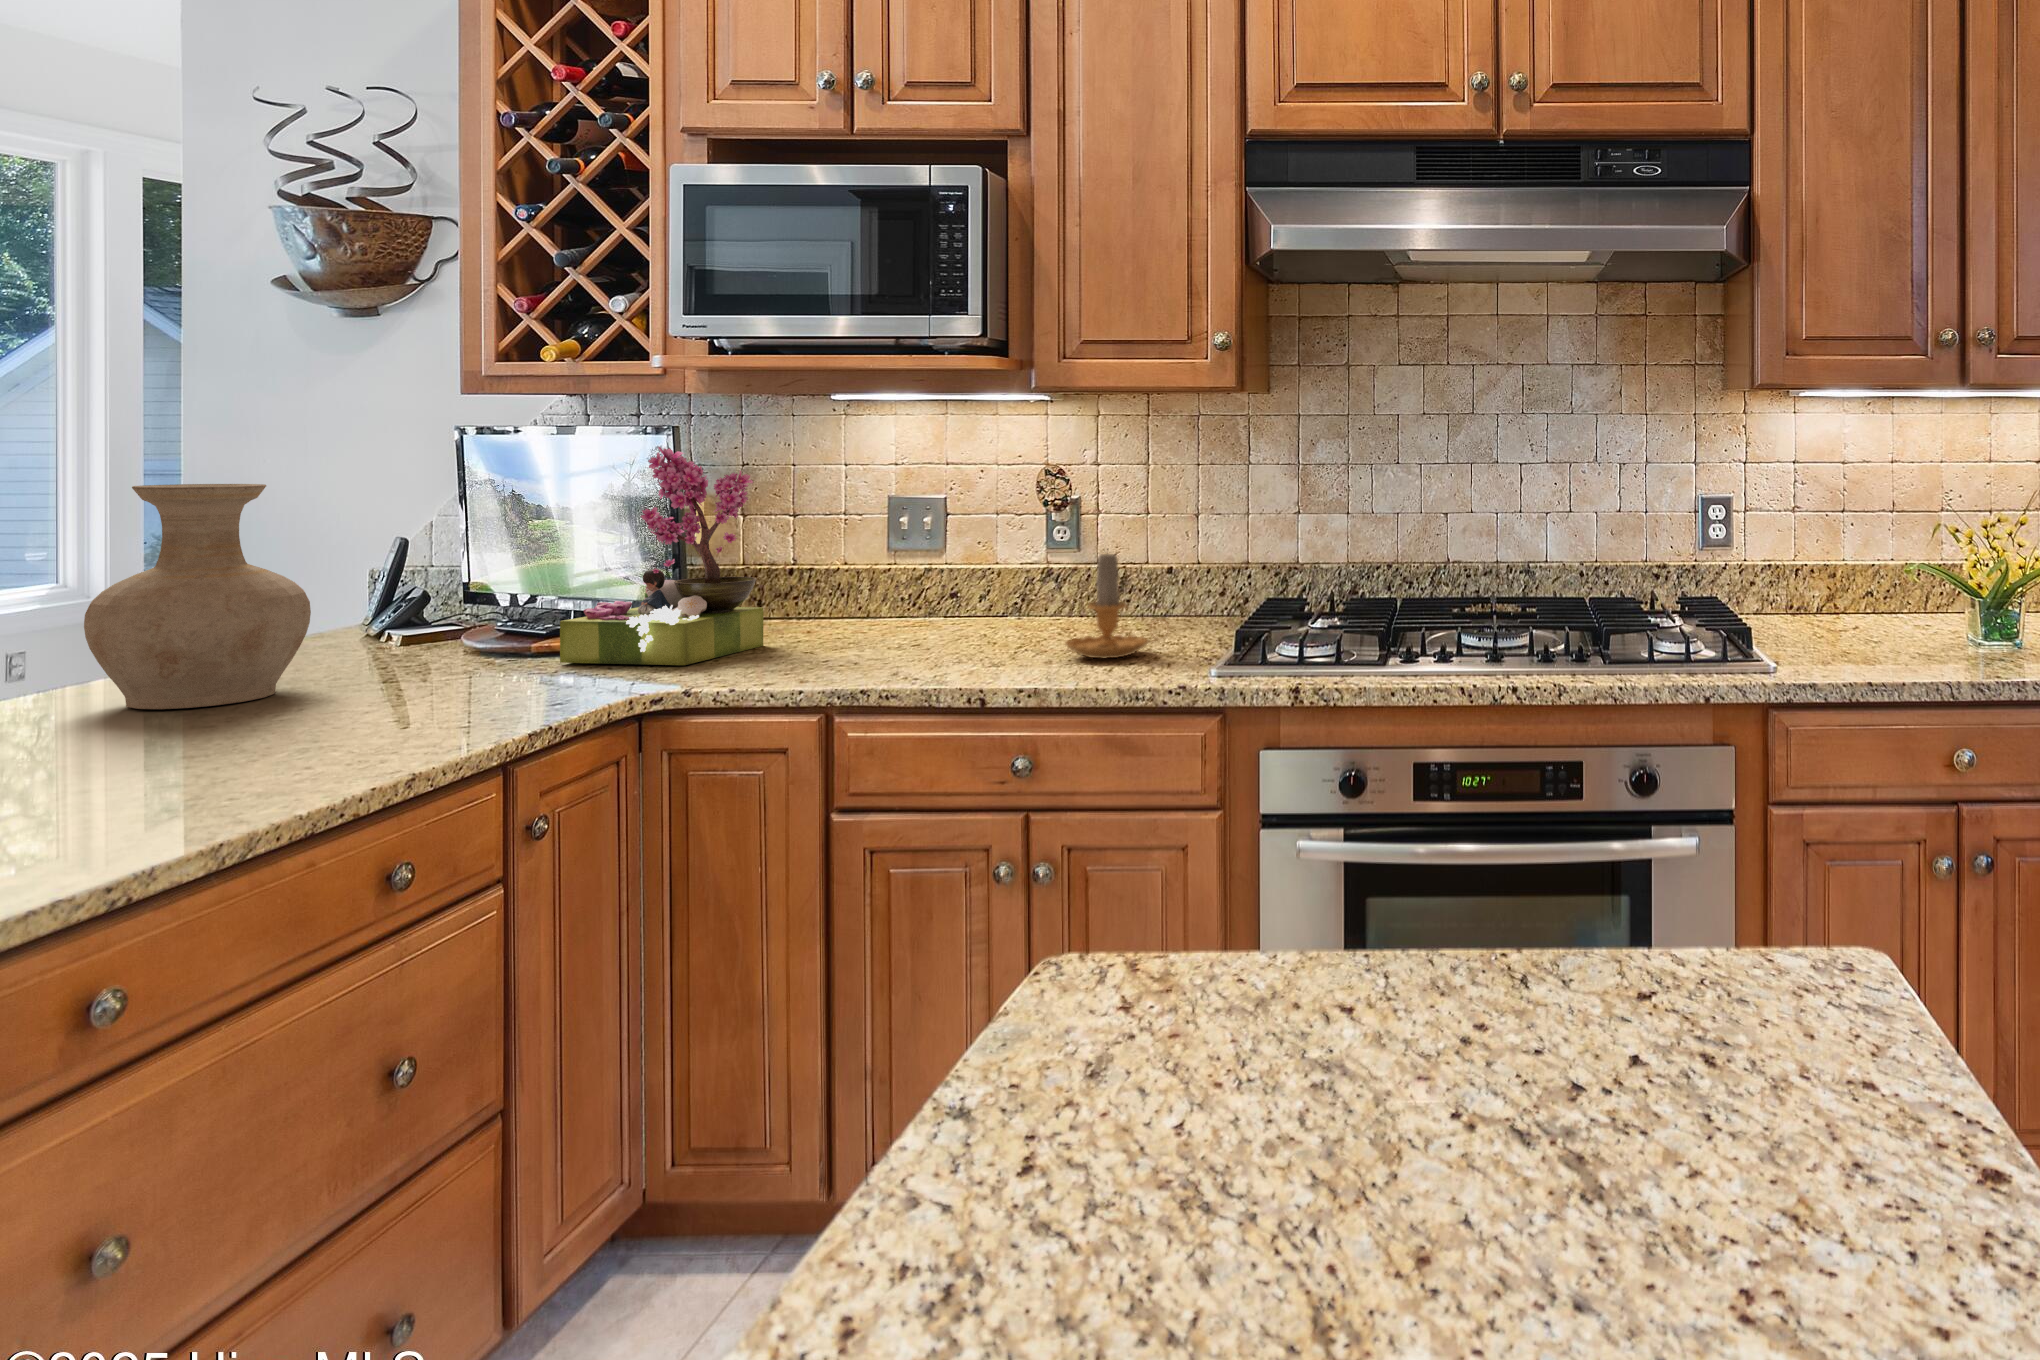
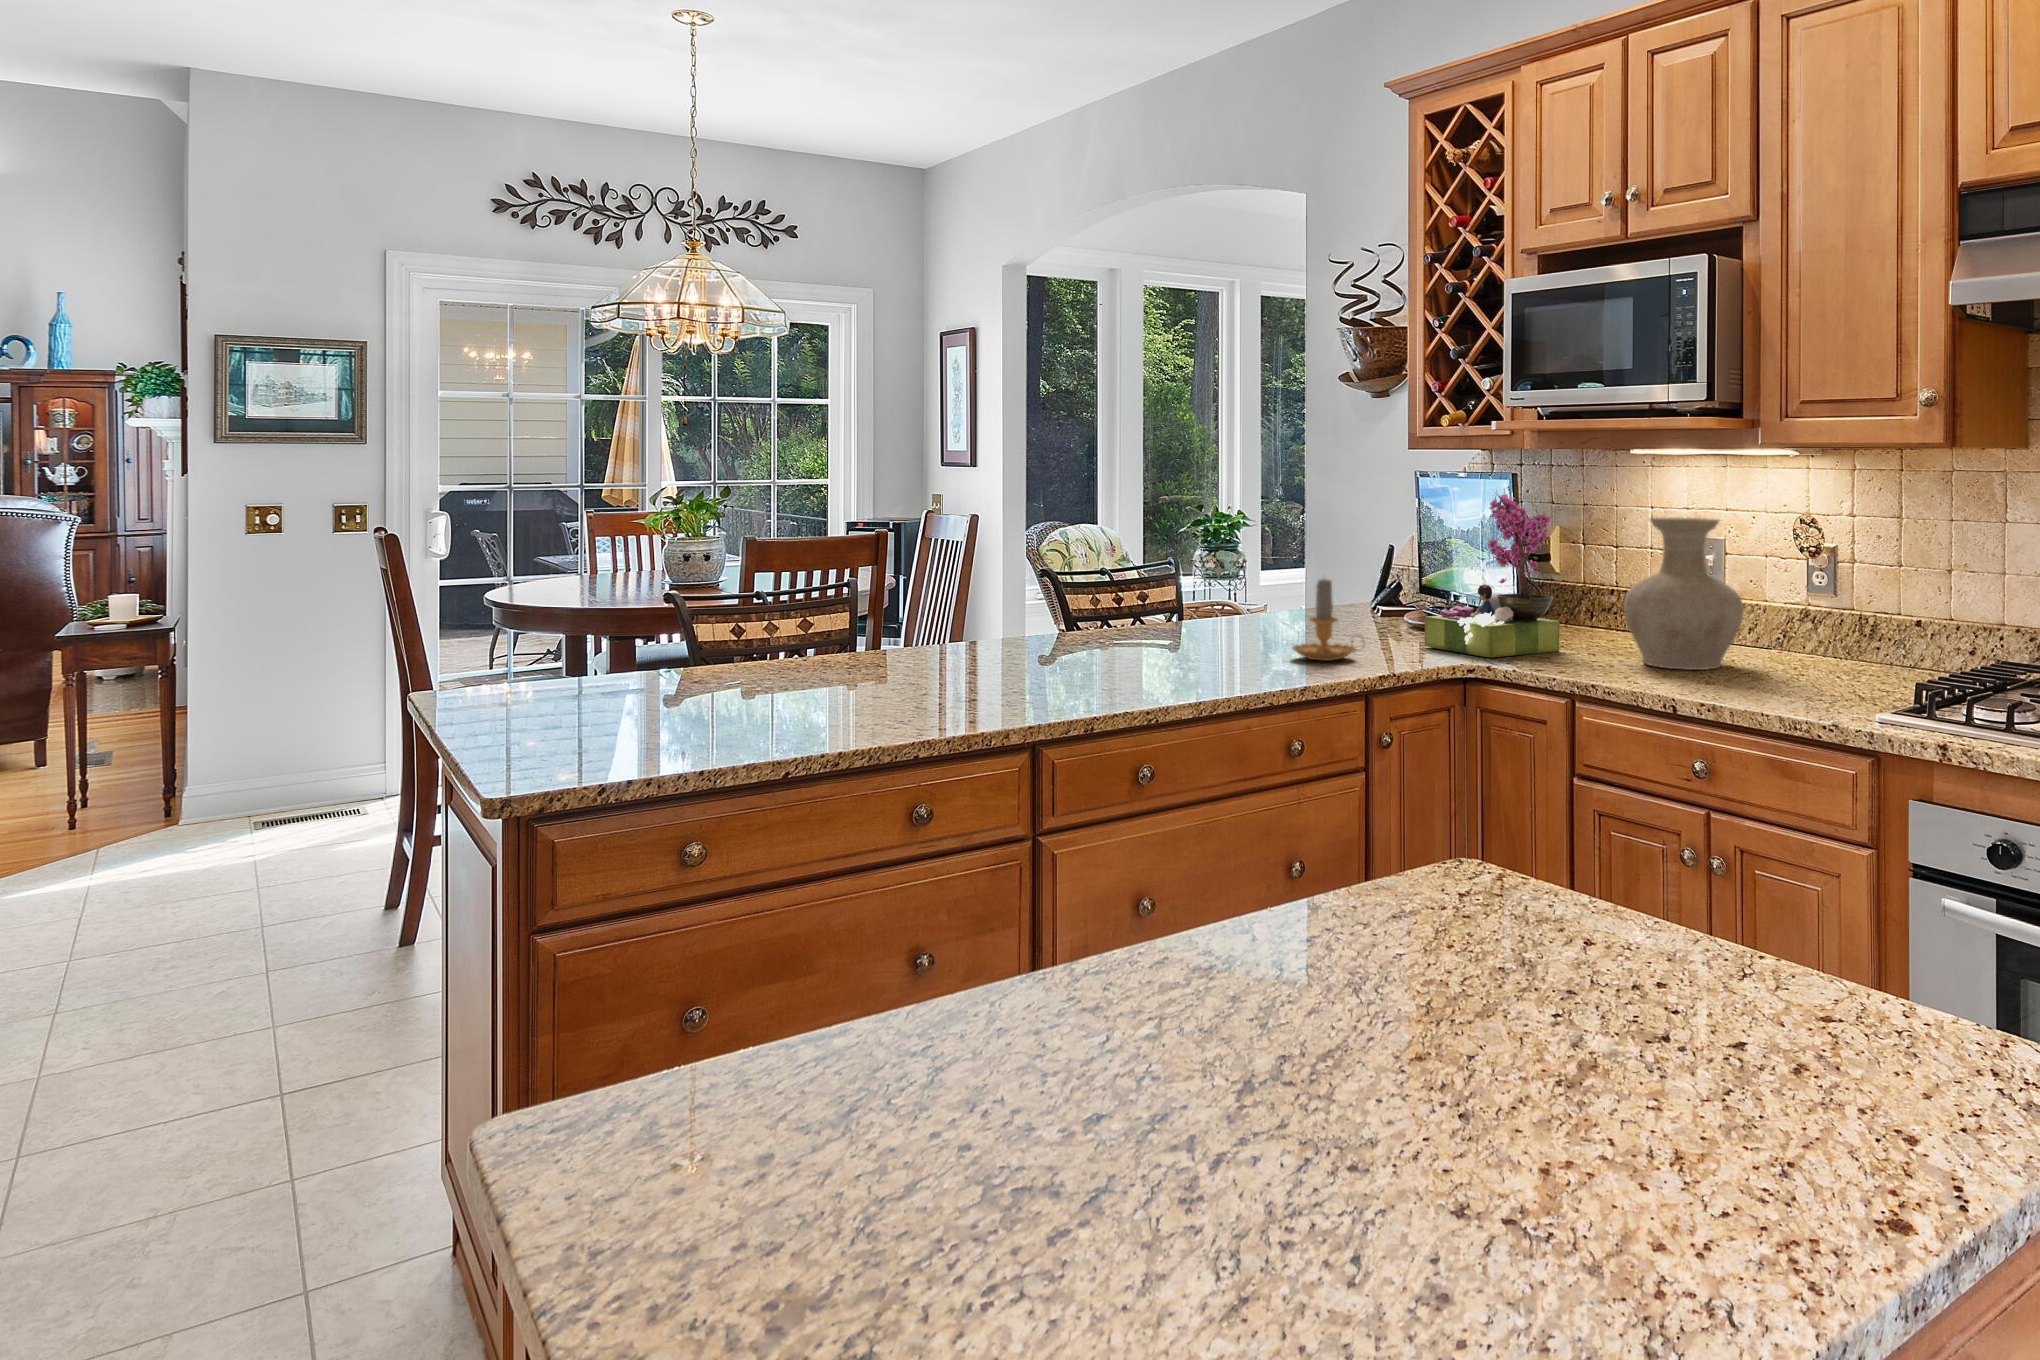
vase: present [84,484,311,709] -> present [1624,518,1743,670]
candle: present [1065,554,1159,658] -> present [1292,579,1357,661]

